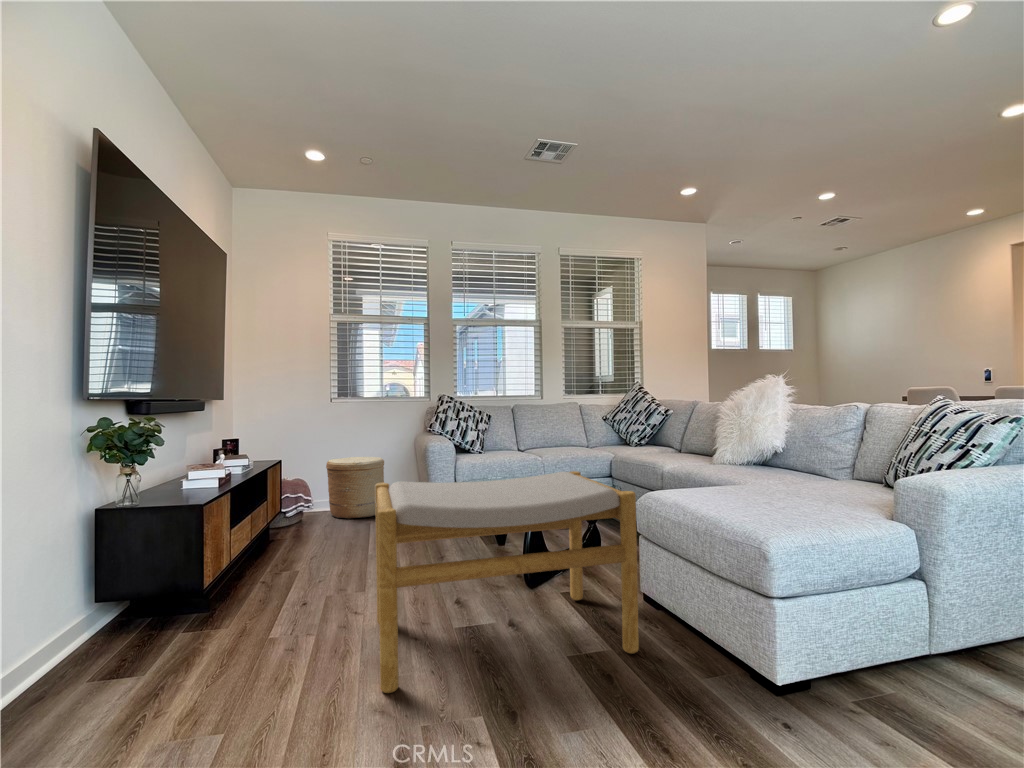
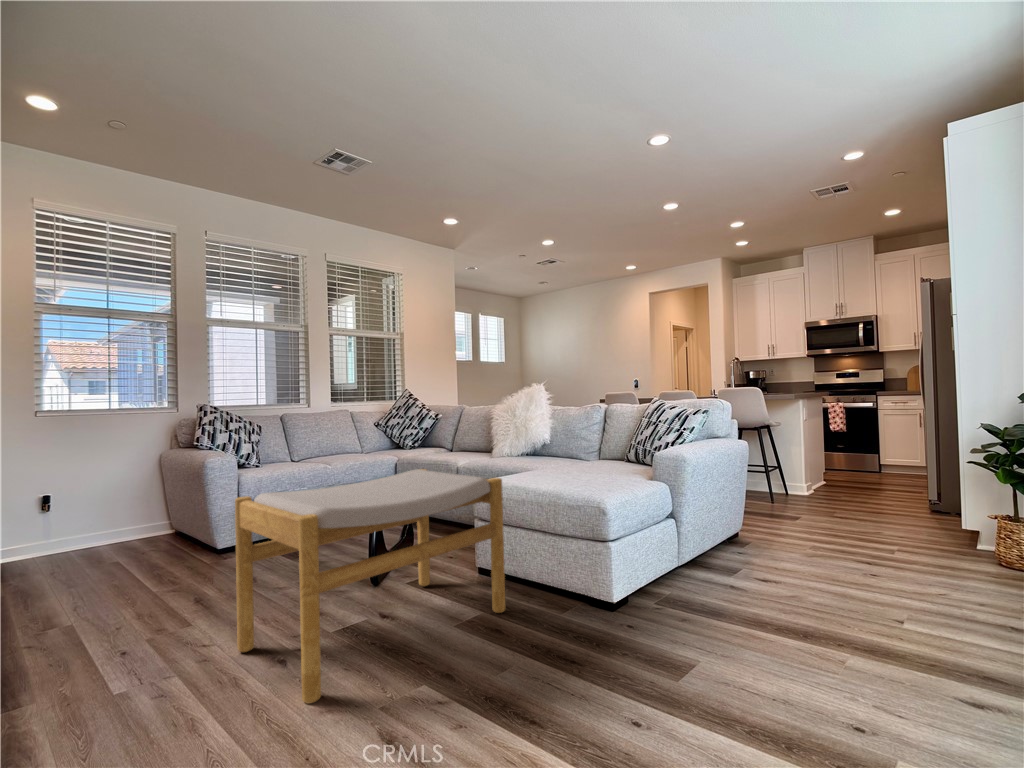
woven basket: present [326,457,384,519] -> none [33,482,124,565]

